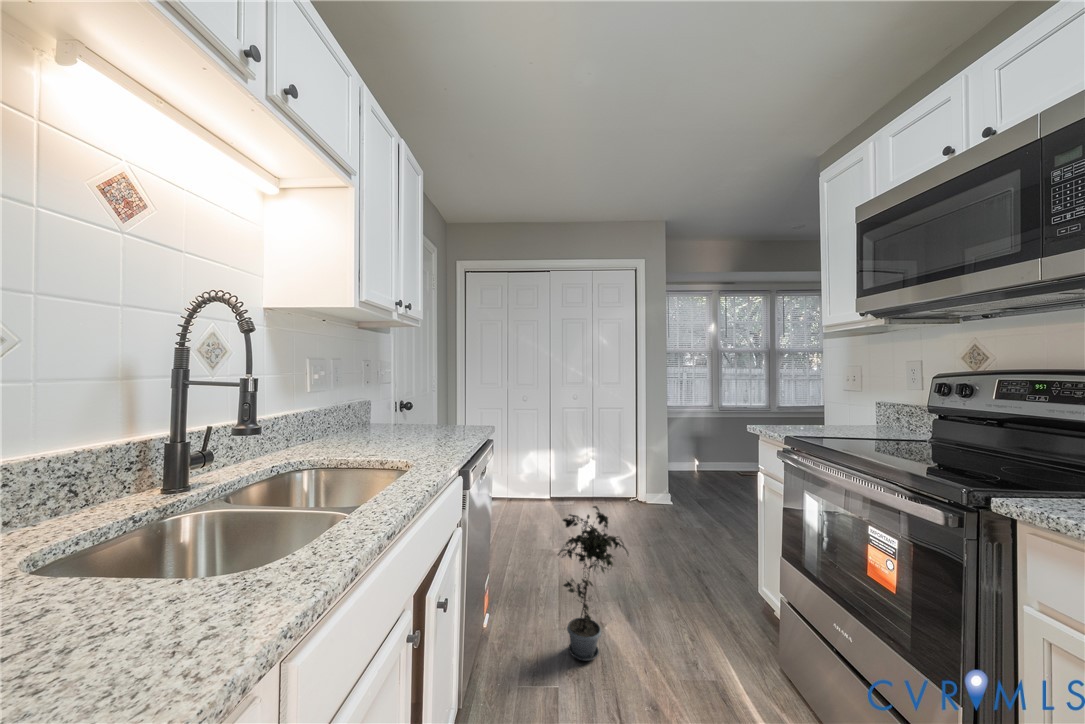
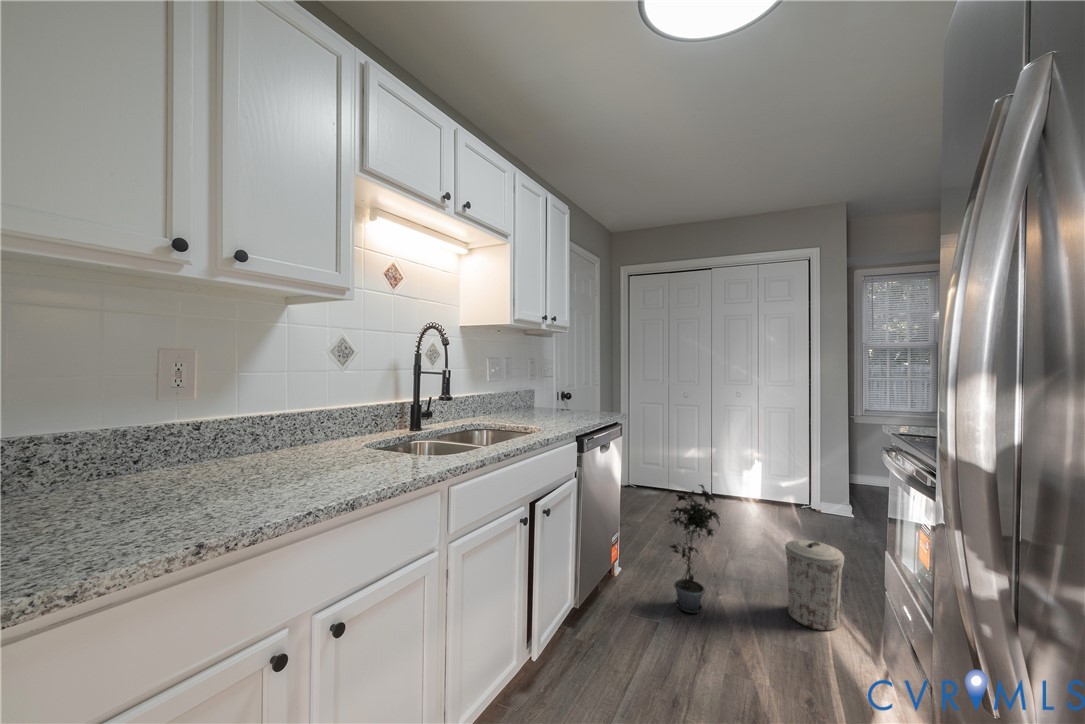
trash can: none [671,547,726,643] -> present [785,540,844,631]

